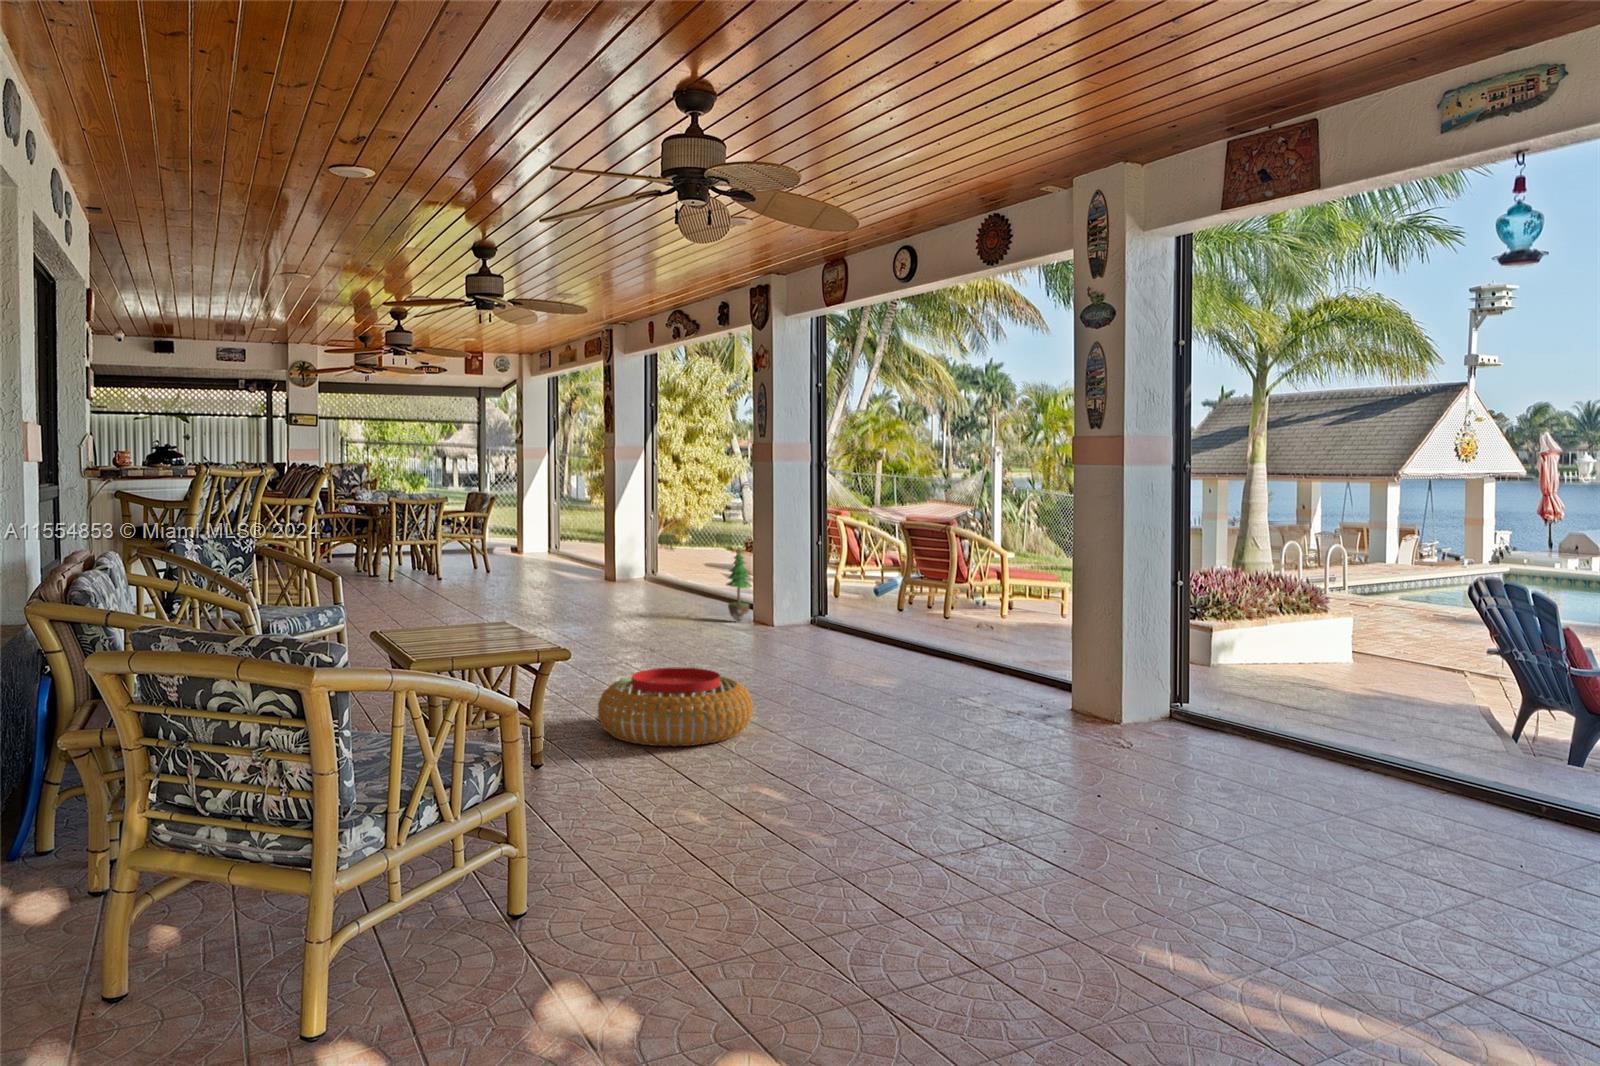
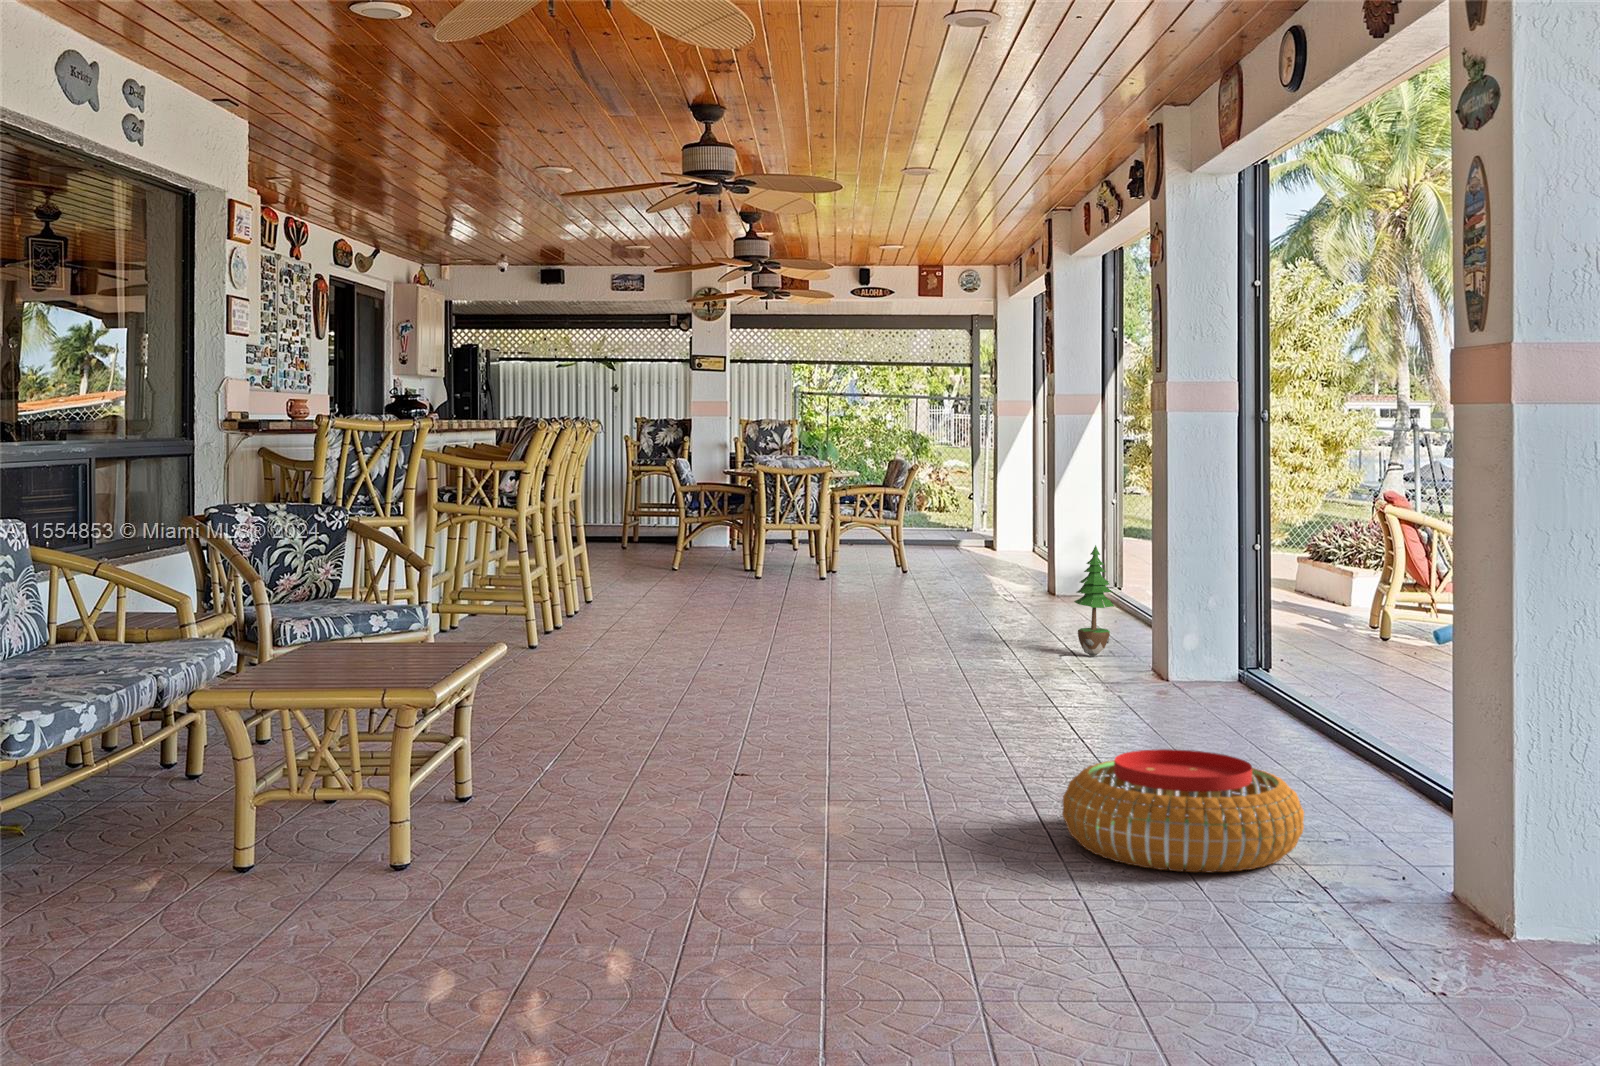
pouf: present [598,667,753,746] -> present [1062,749,1304,872]

